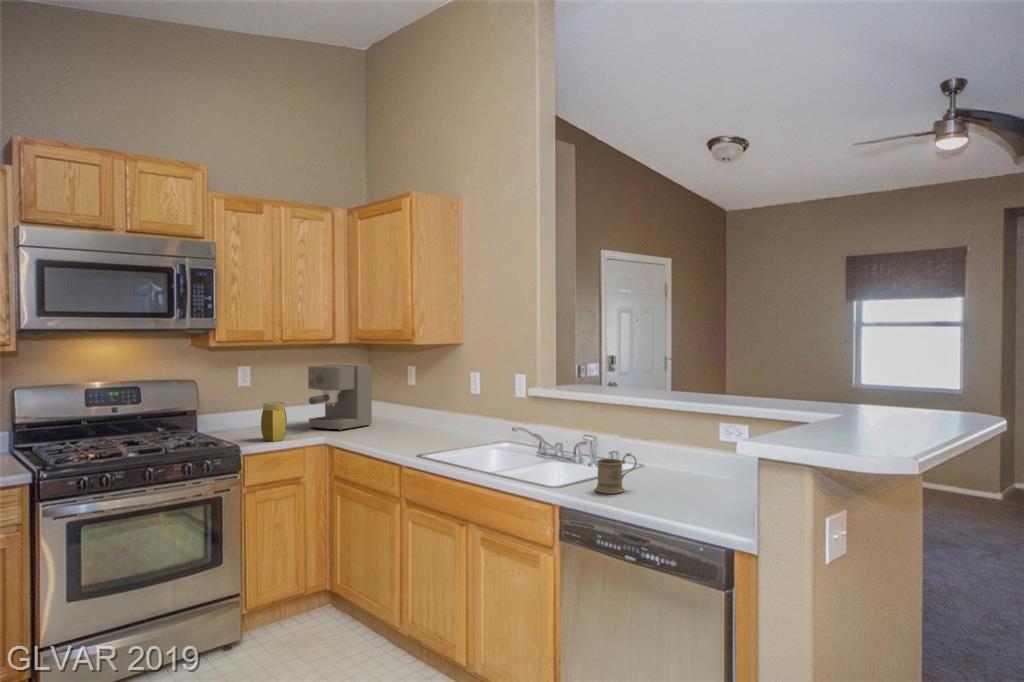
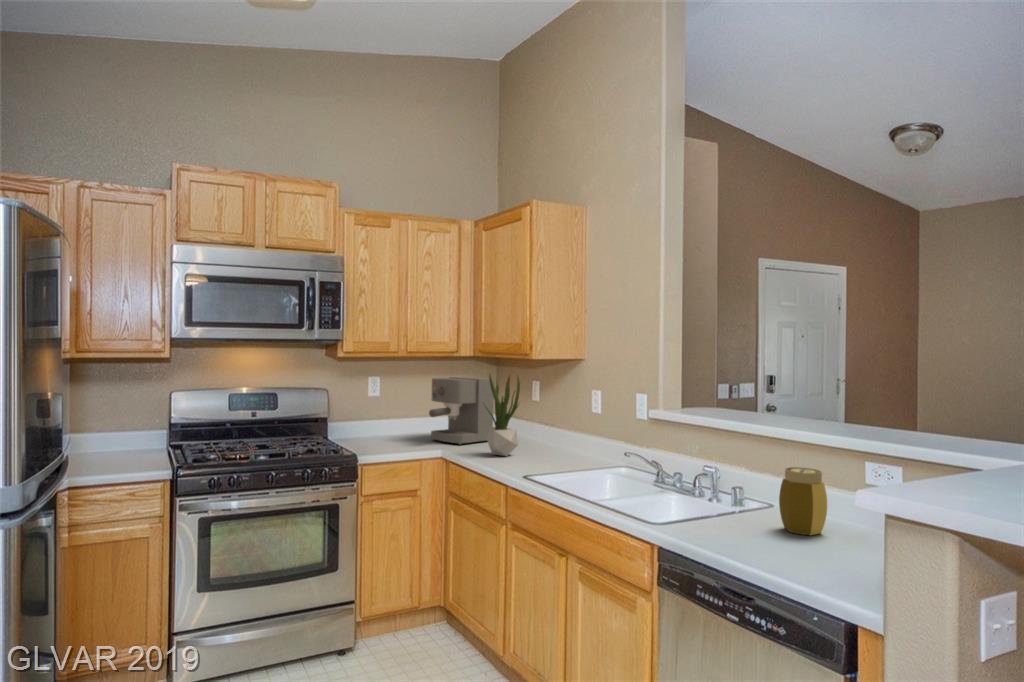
potted plant: none [367,358,404,439] -> present [484,374,520,456]
jar: present [261,402,287,441] -> present [779,467,827,535]
mug: present [595,453,637,493] -> none [702,492,753,538]

